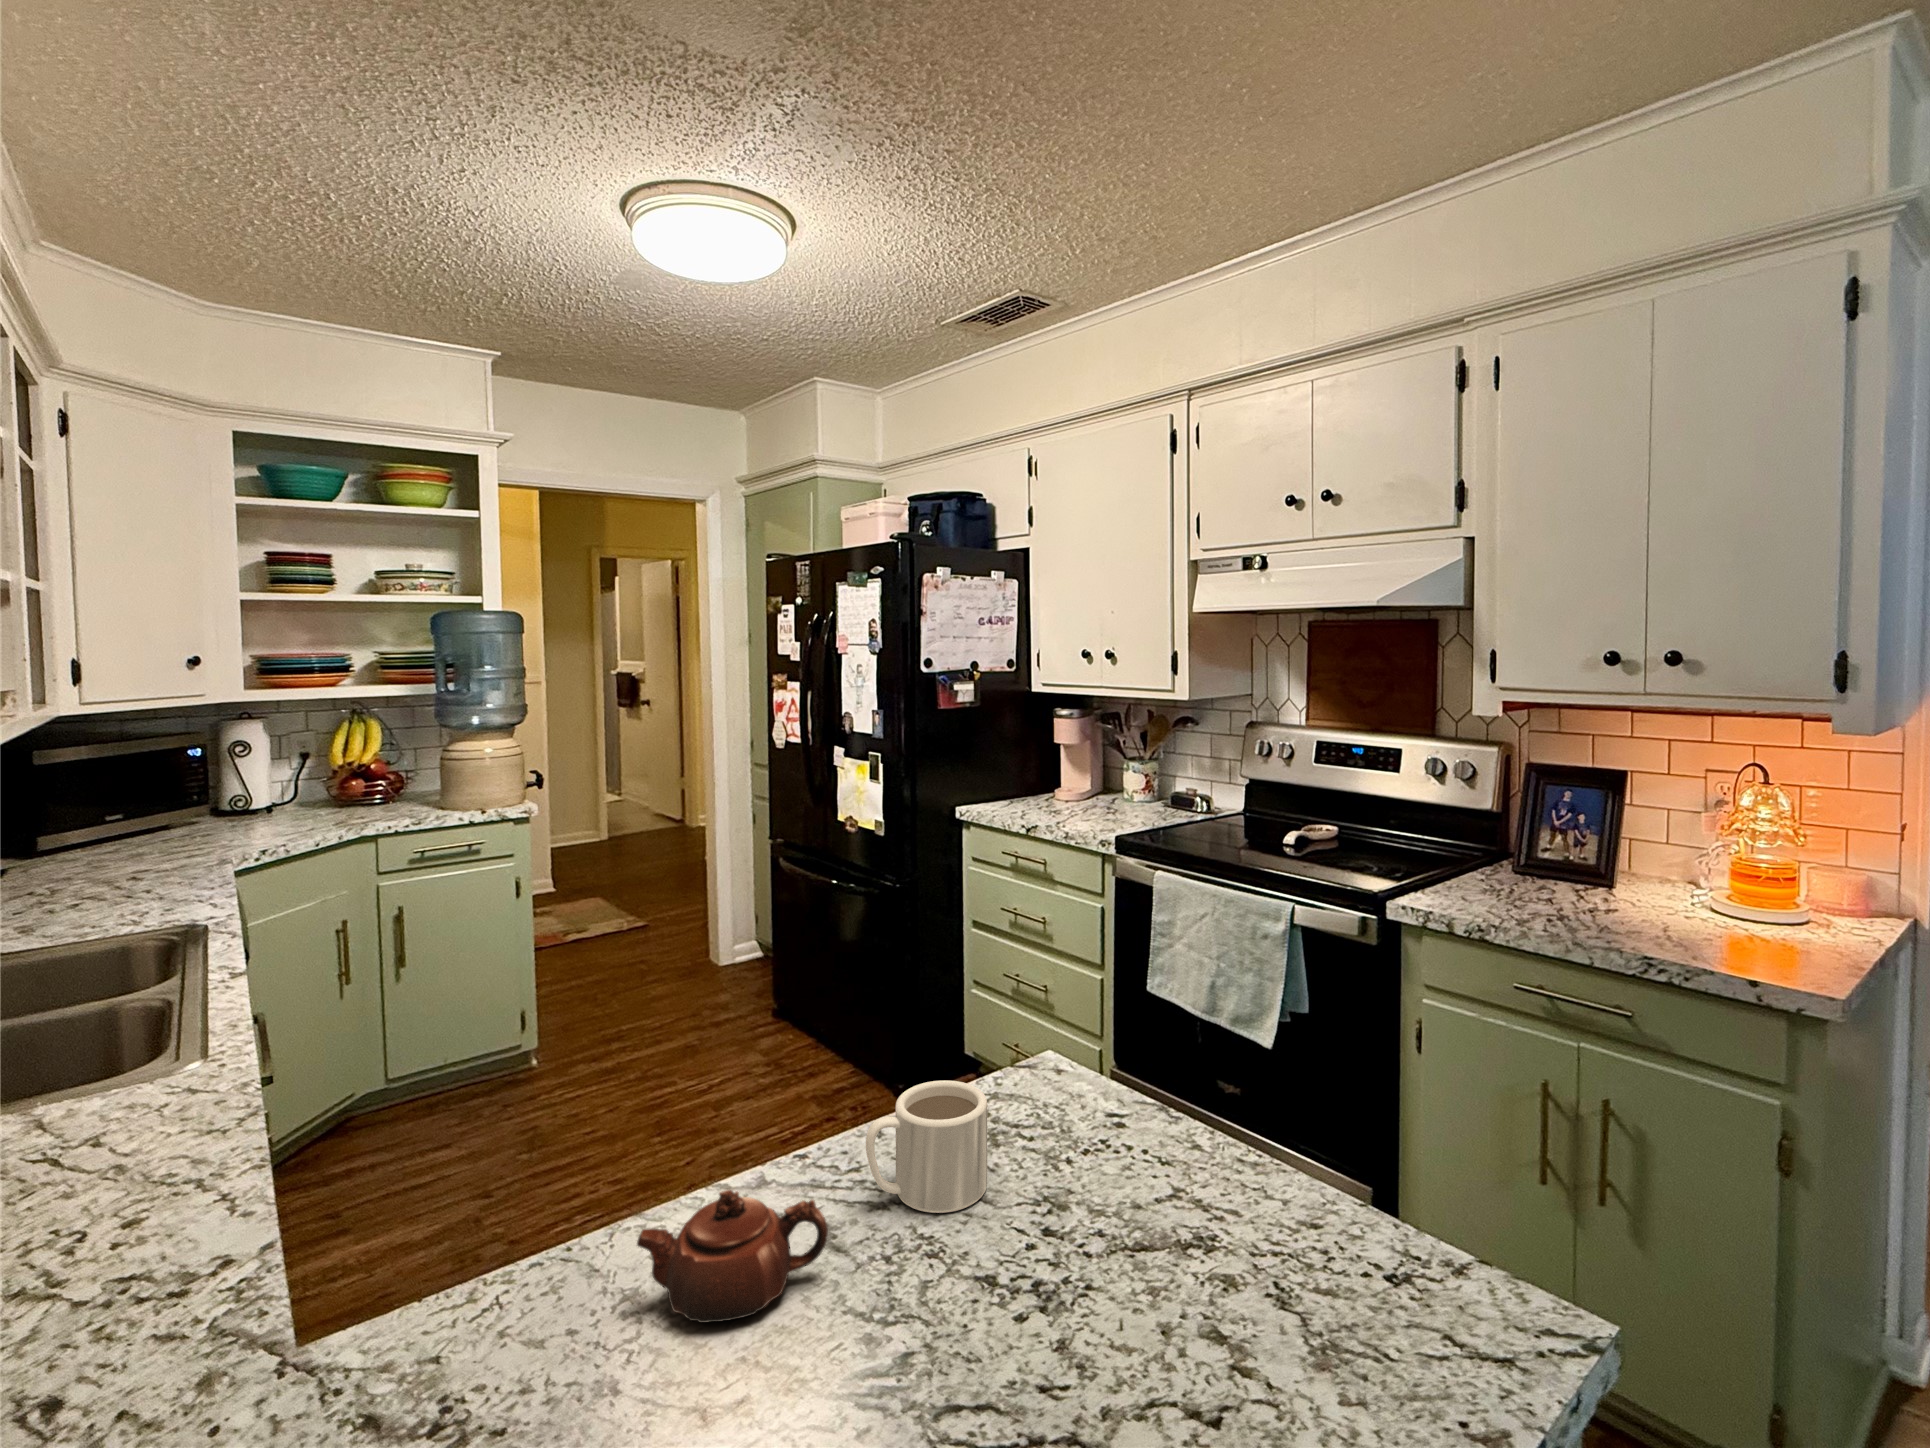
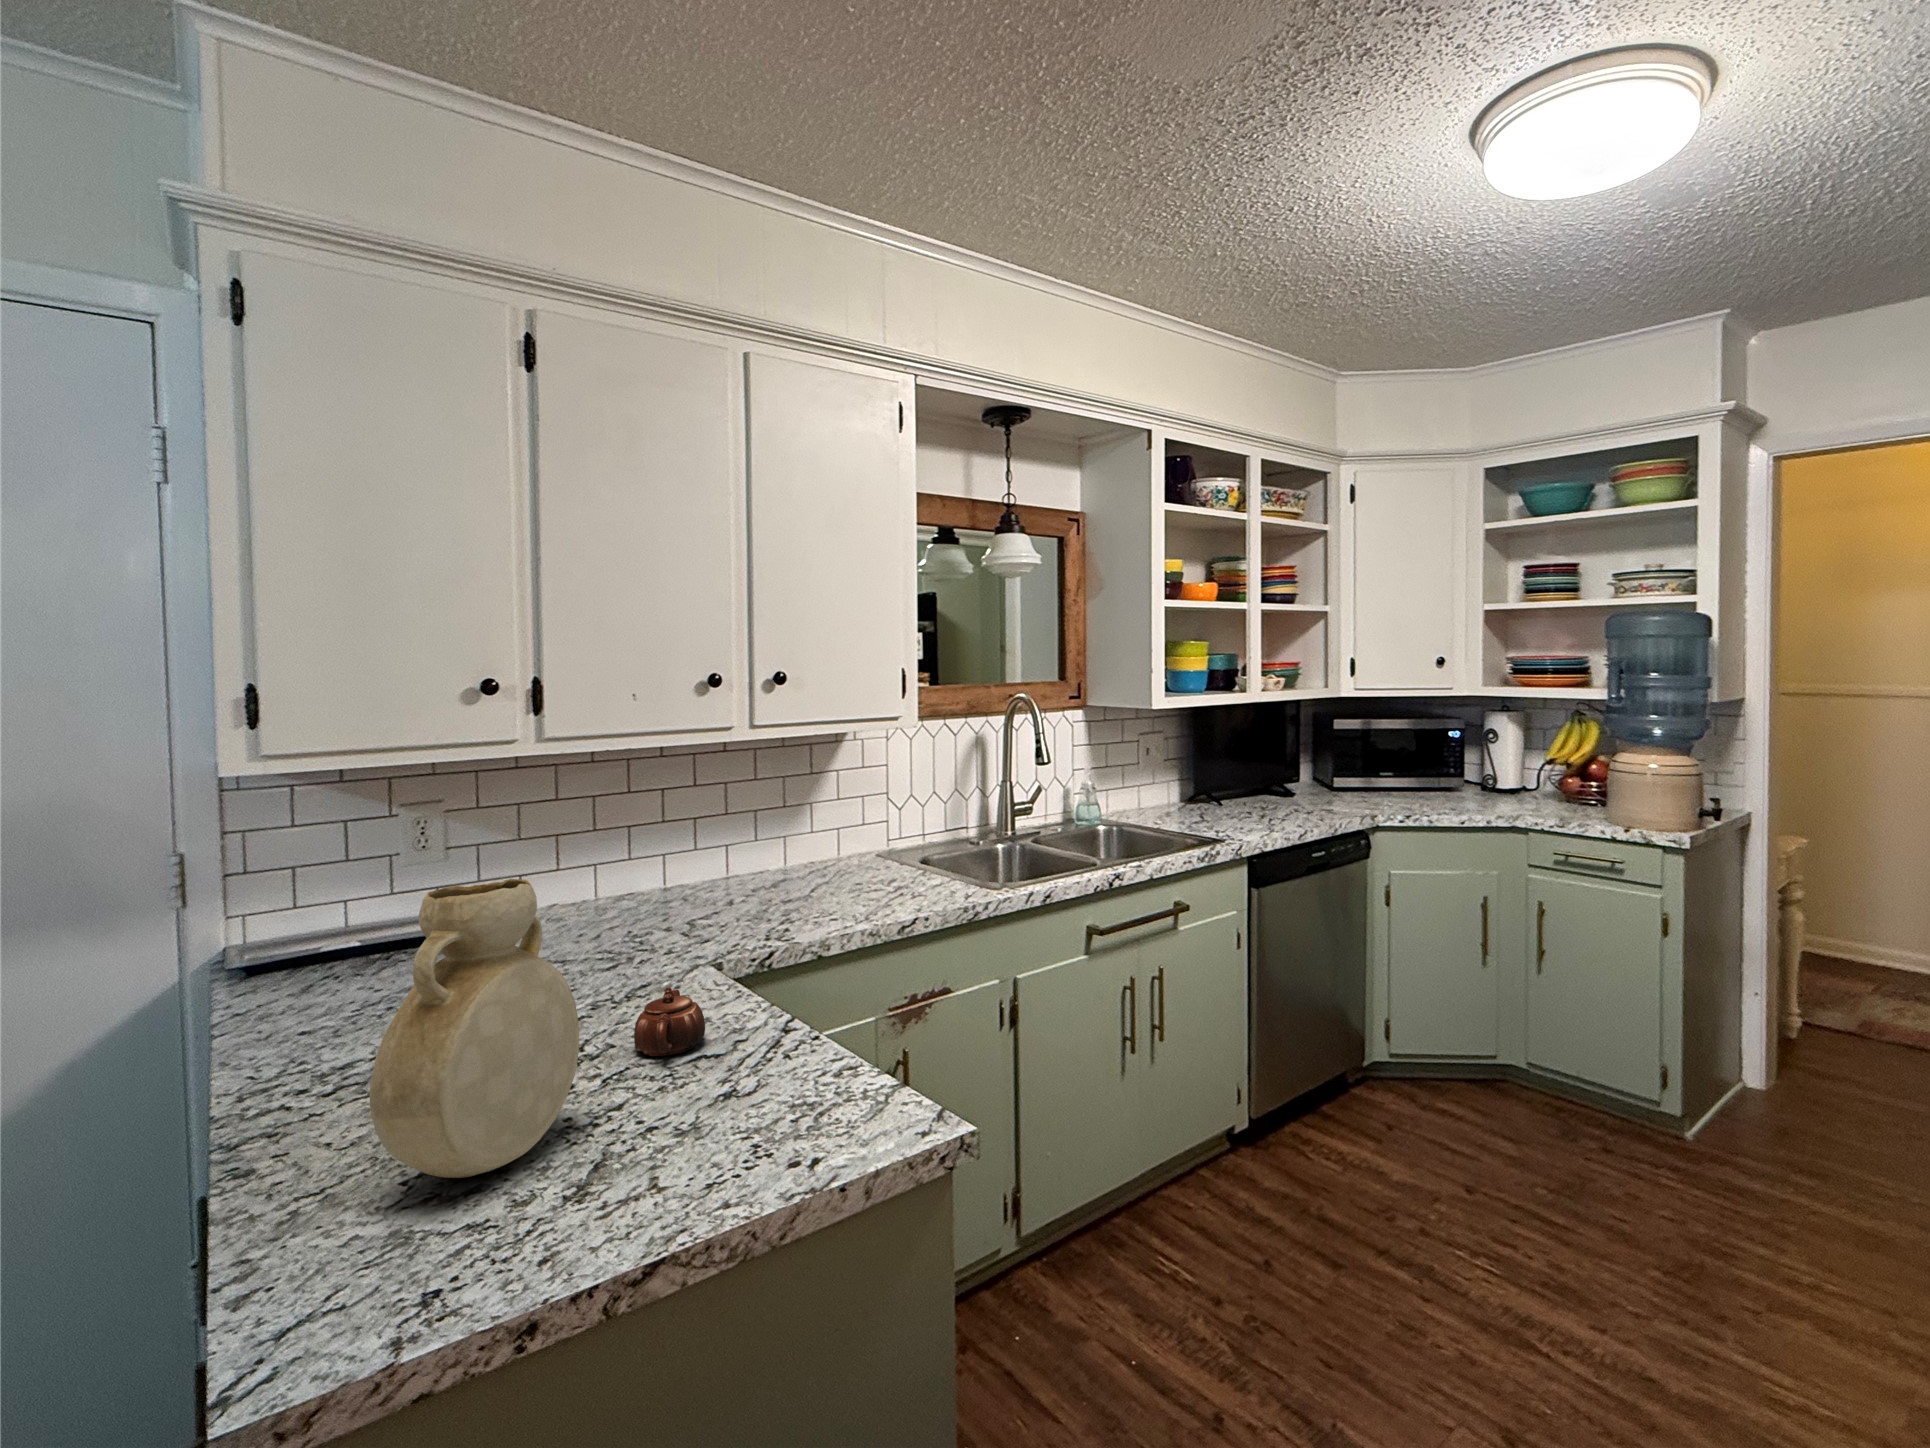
vase: none [1013,926,1319,1357] -> present [369,879,579,1178]
mug: present [866,1080,987,1213] -> none [698,1012,775,1107]

